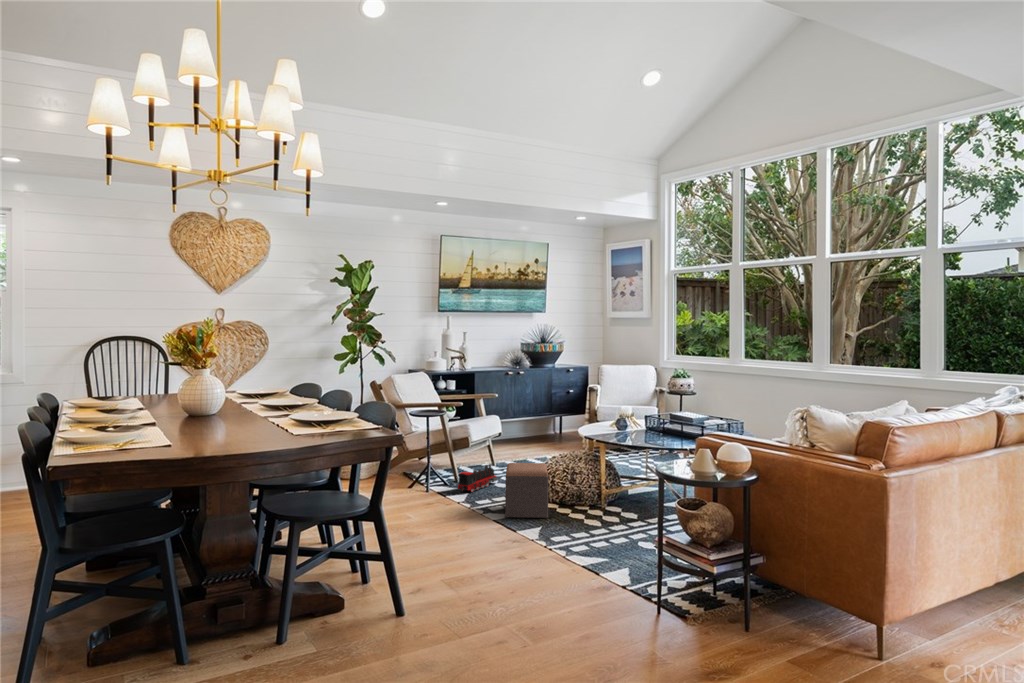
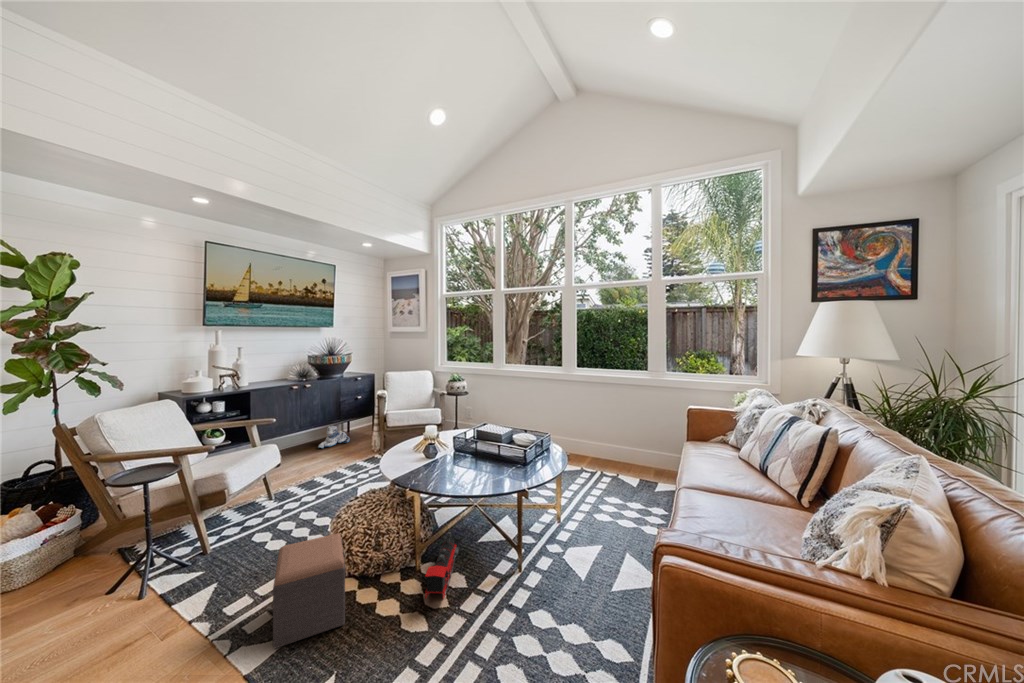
plush toy: none [530,419,562,442] -> present [318,425,350,448]
toy train: present [458,464,497,492] -> present [425,532,459,599]

